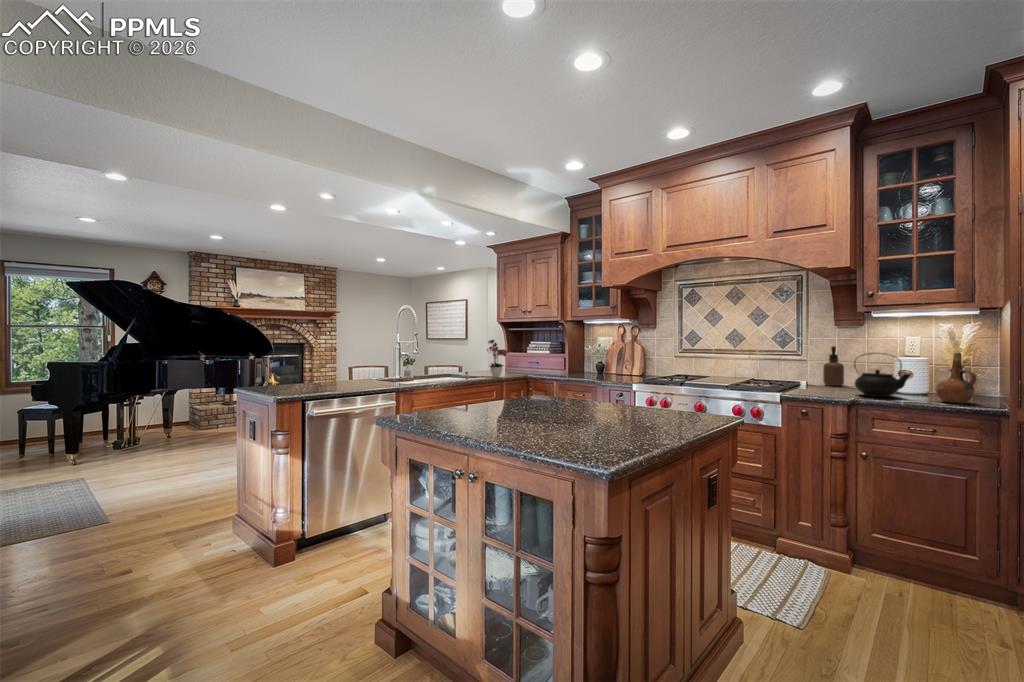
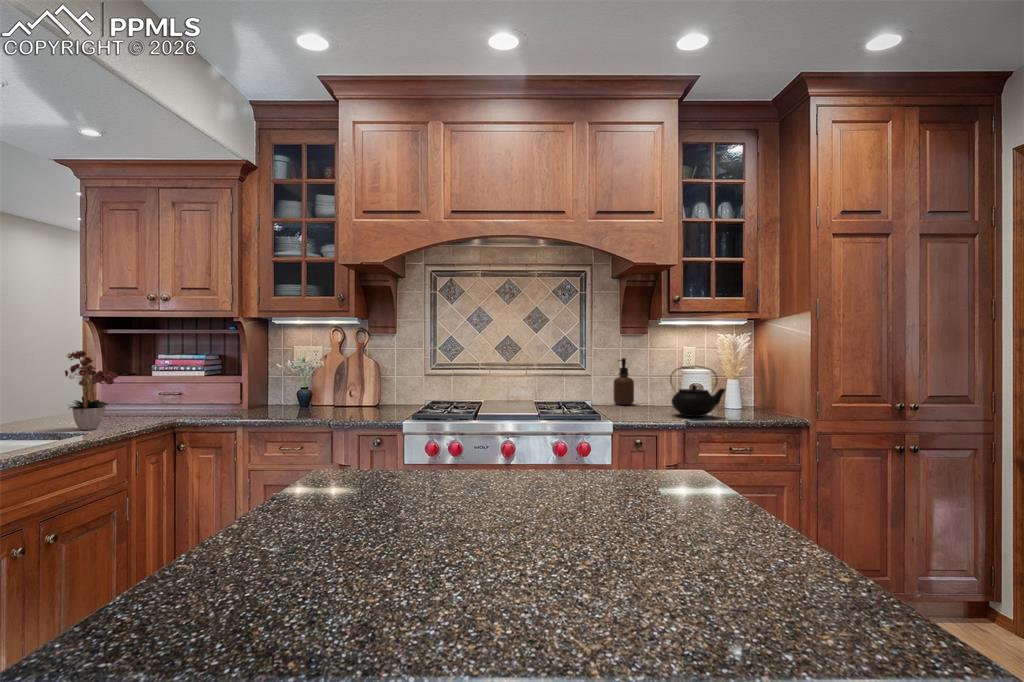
ceramic pitcher: present [936,353,977,404] -> none [742,365,777,418]

